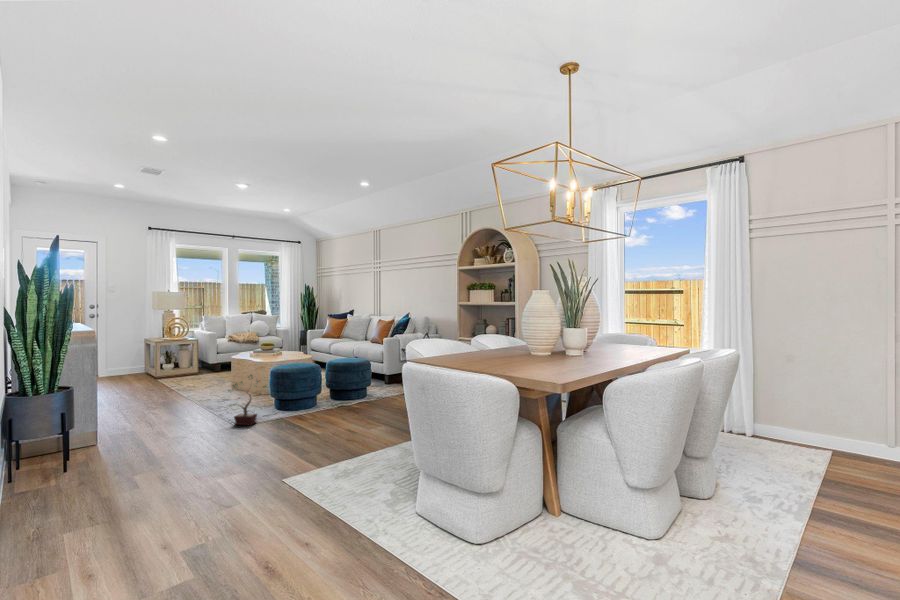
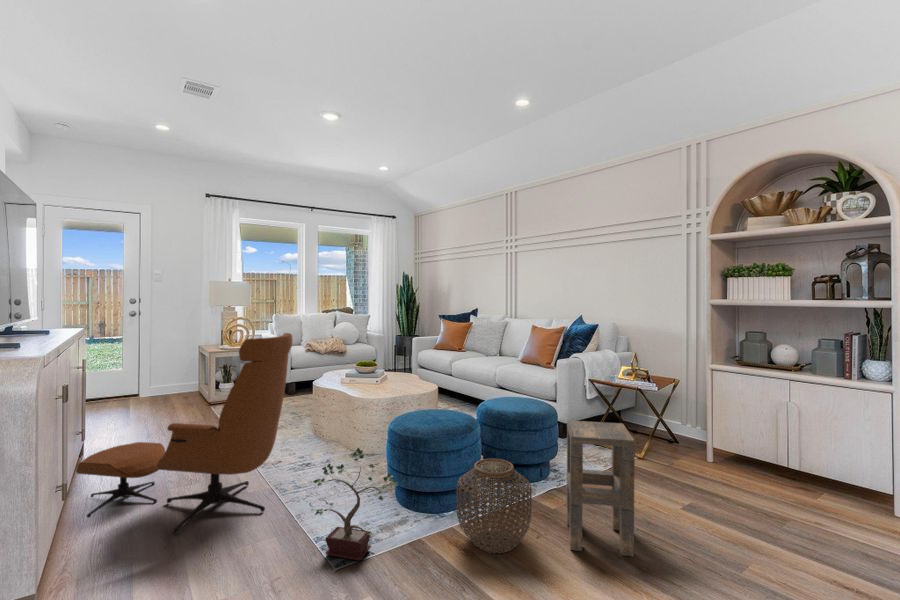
lounge chair: none [89,322,217,424] -> present [76,333,293,534]
side table: none [355,361,387,418] -> present [567,421,635,556]
woven basket: none [301,379,338,420] -> present [456,459,532,553]

